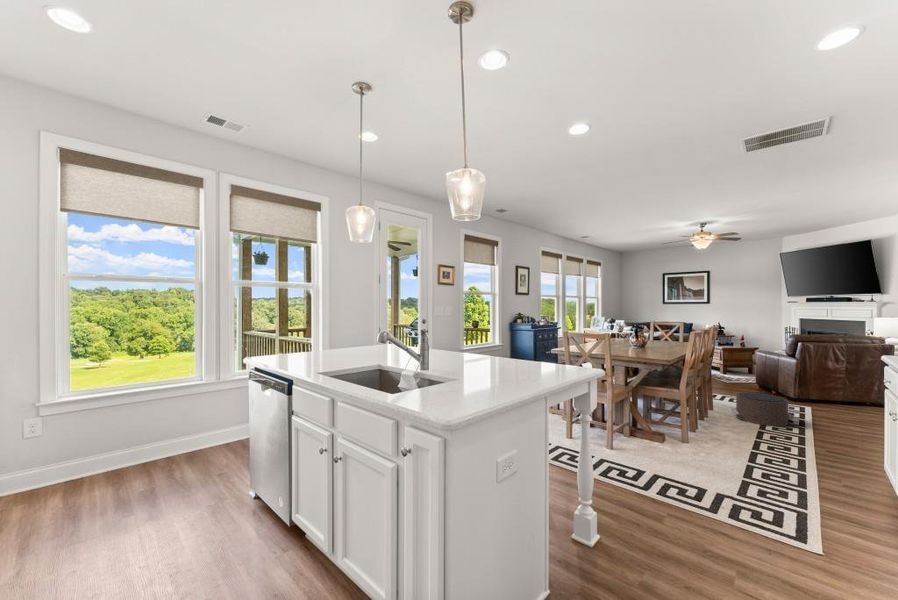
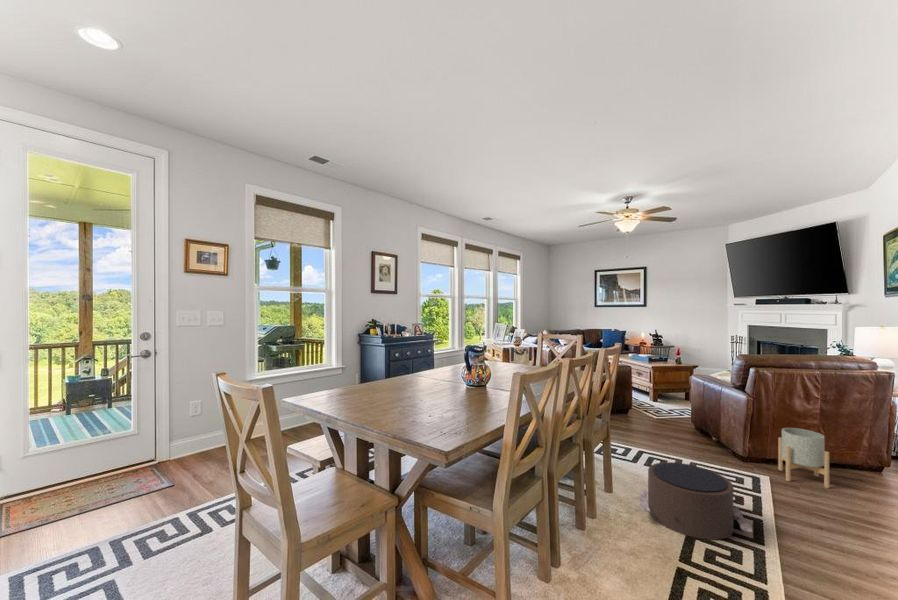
planter: none [818,379,850,413] -> present [778,428,829,488]

